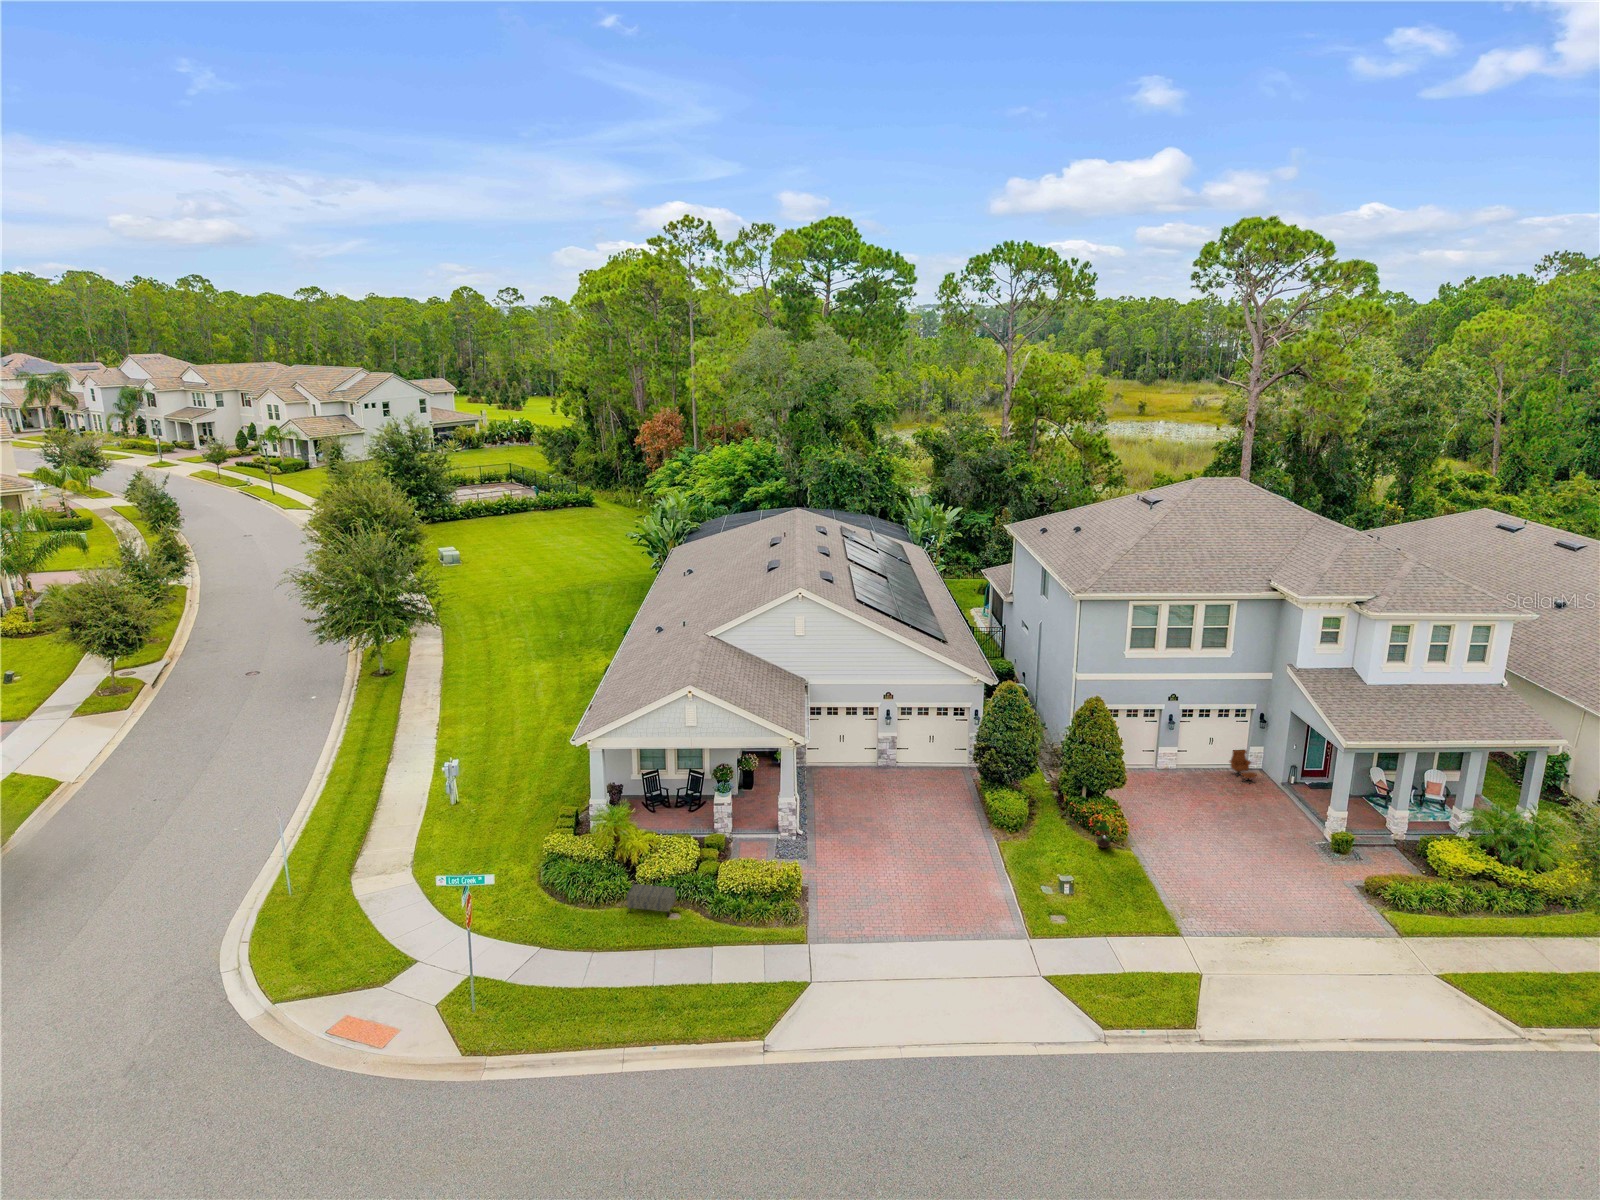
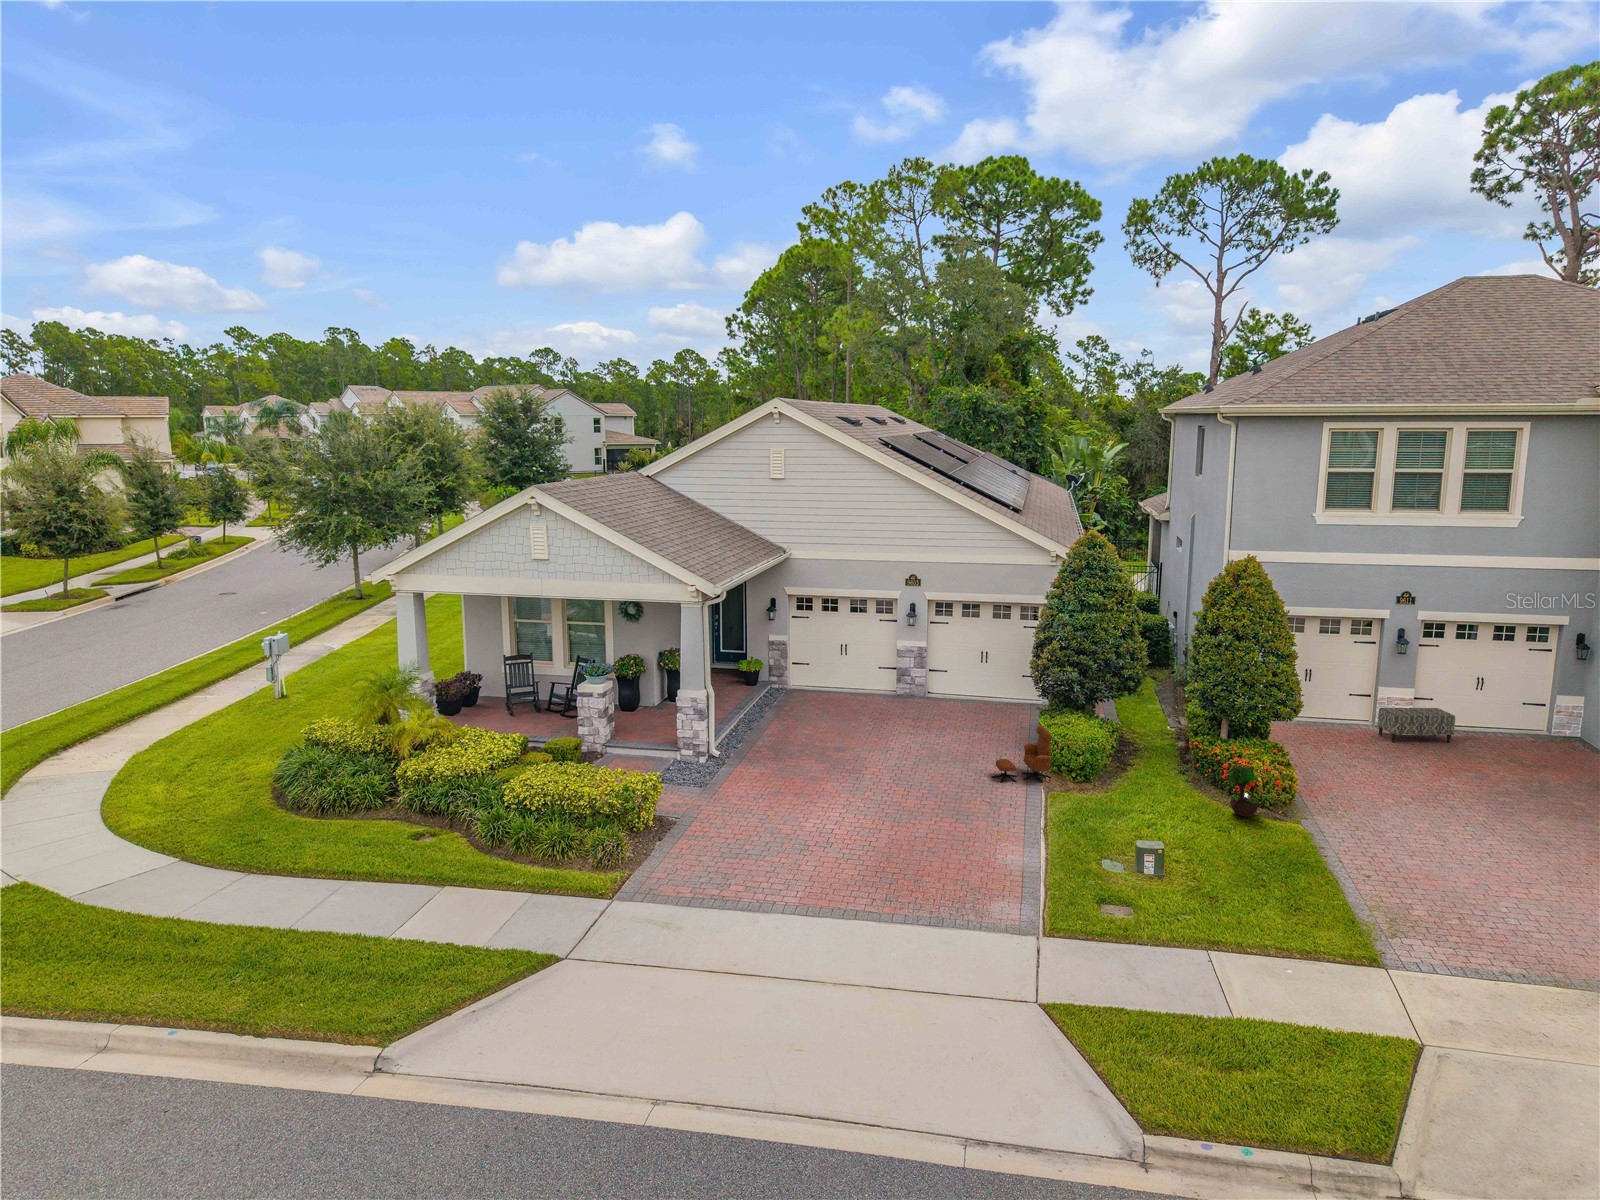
lounge chair: present [1230,749,1256,782] -> present [992,726,1051,782]
bench: present [626,884,675,916] -> present [1377,708,1455,743]

